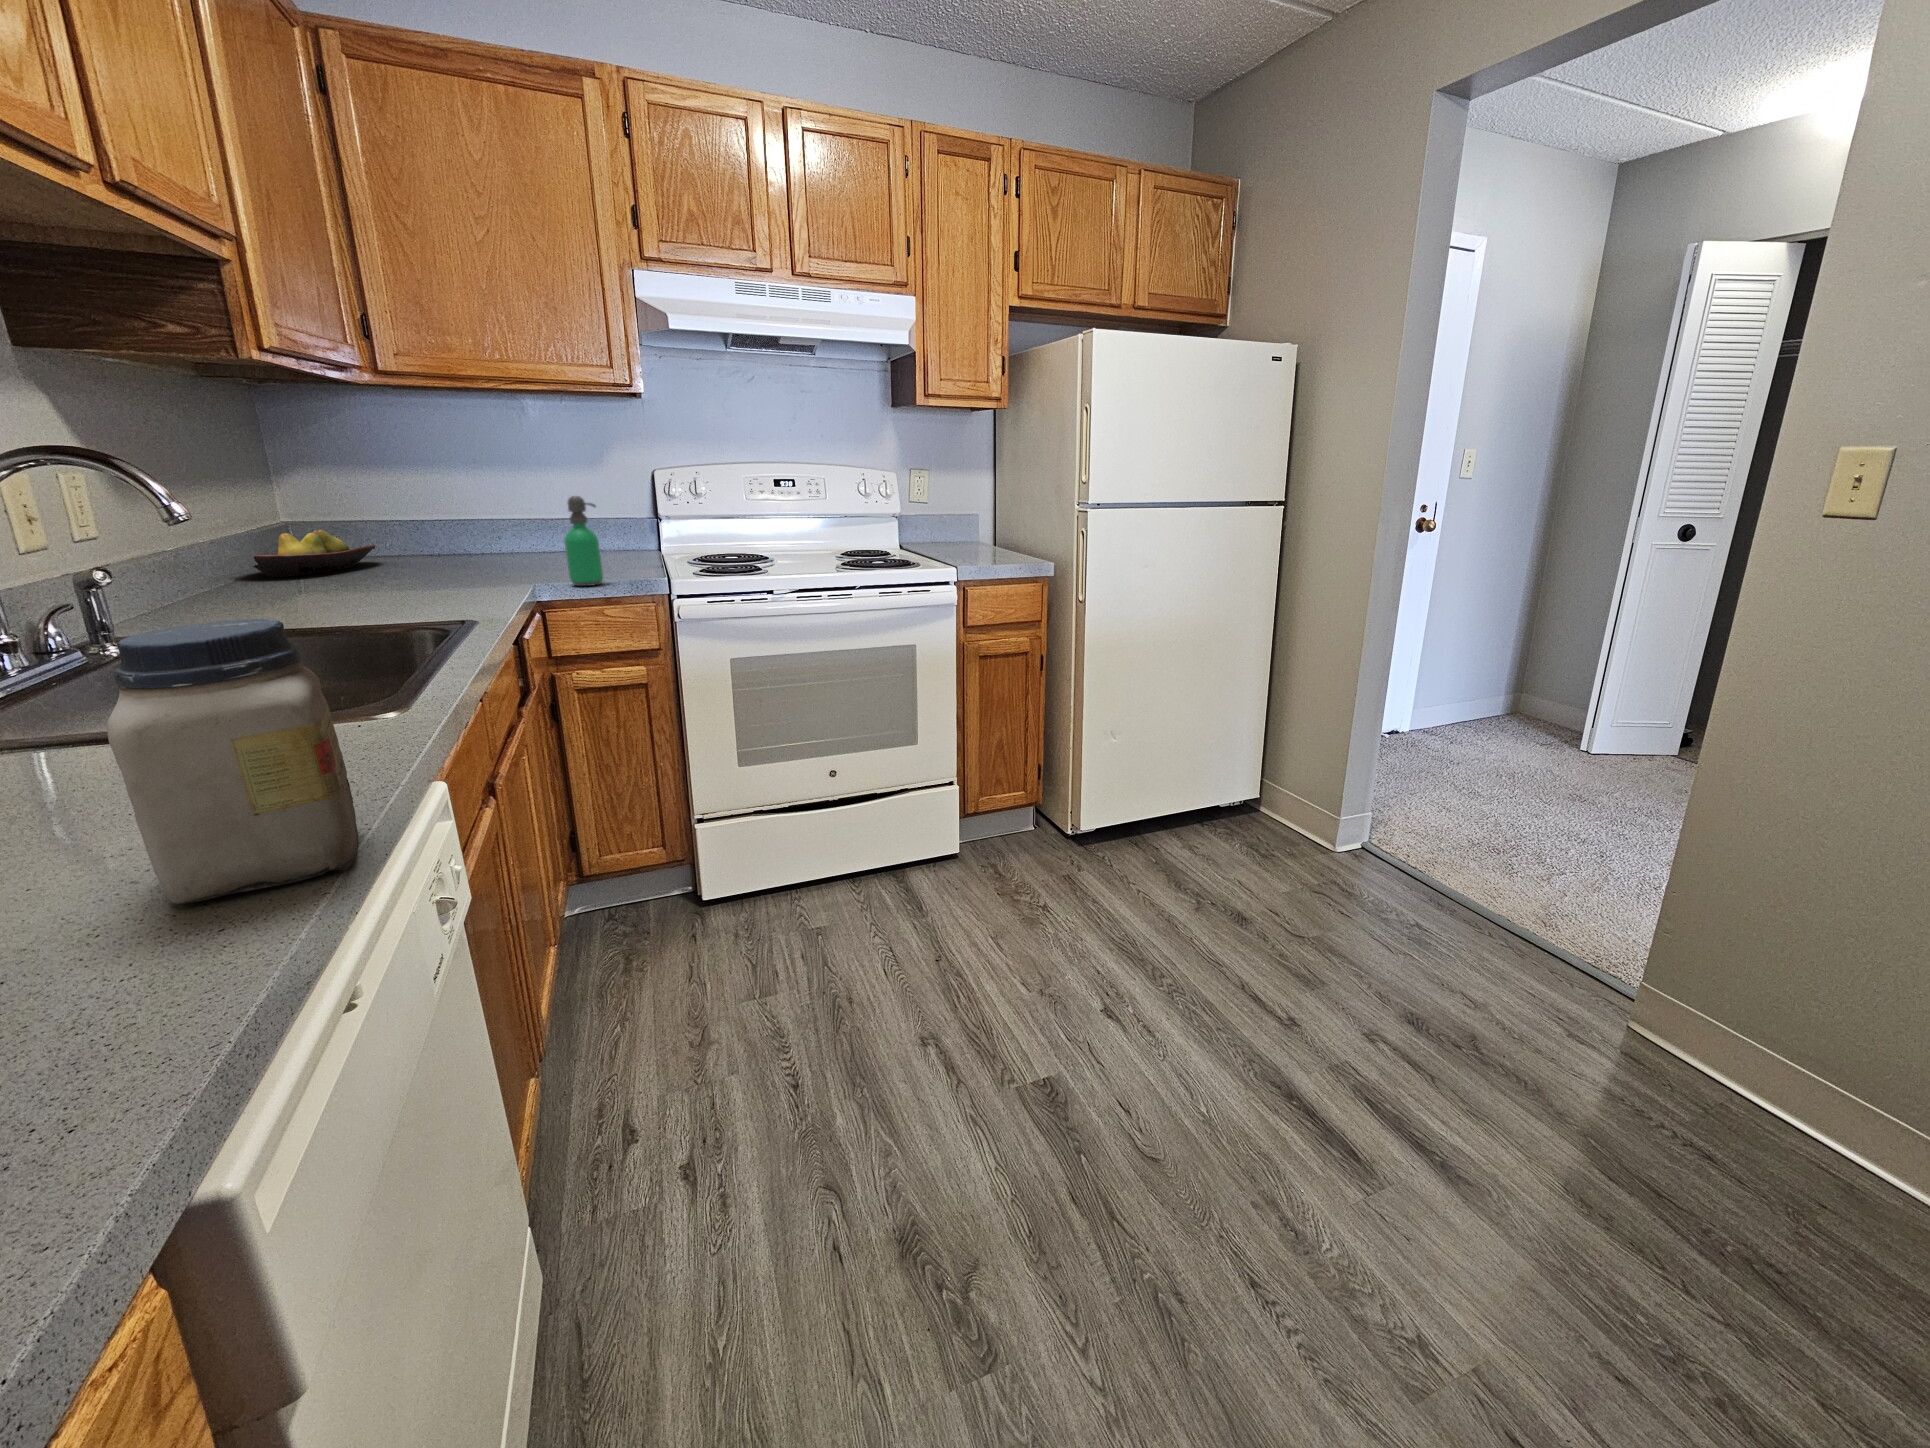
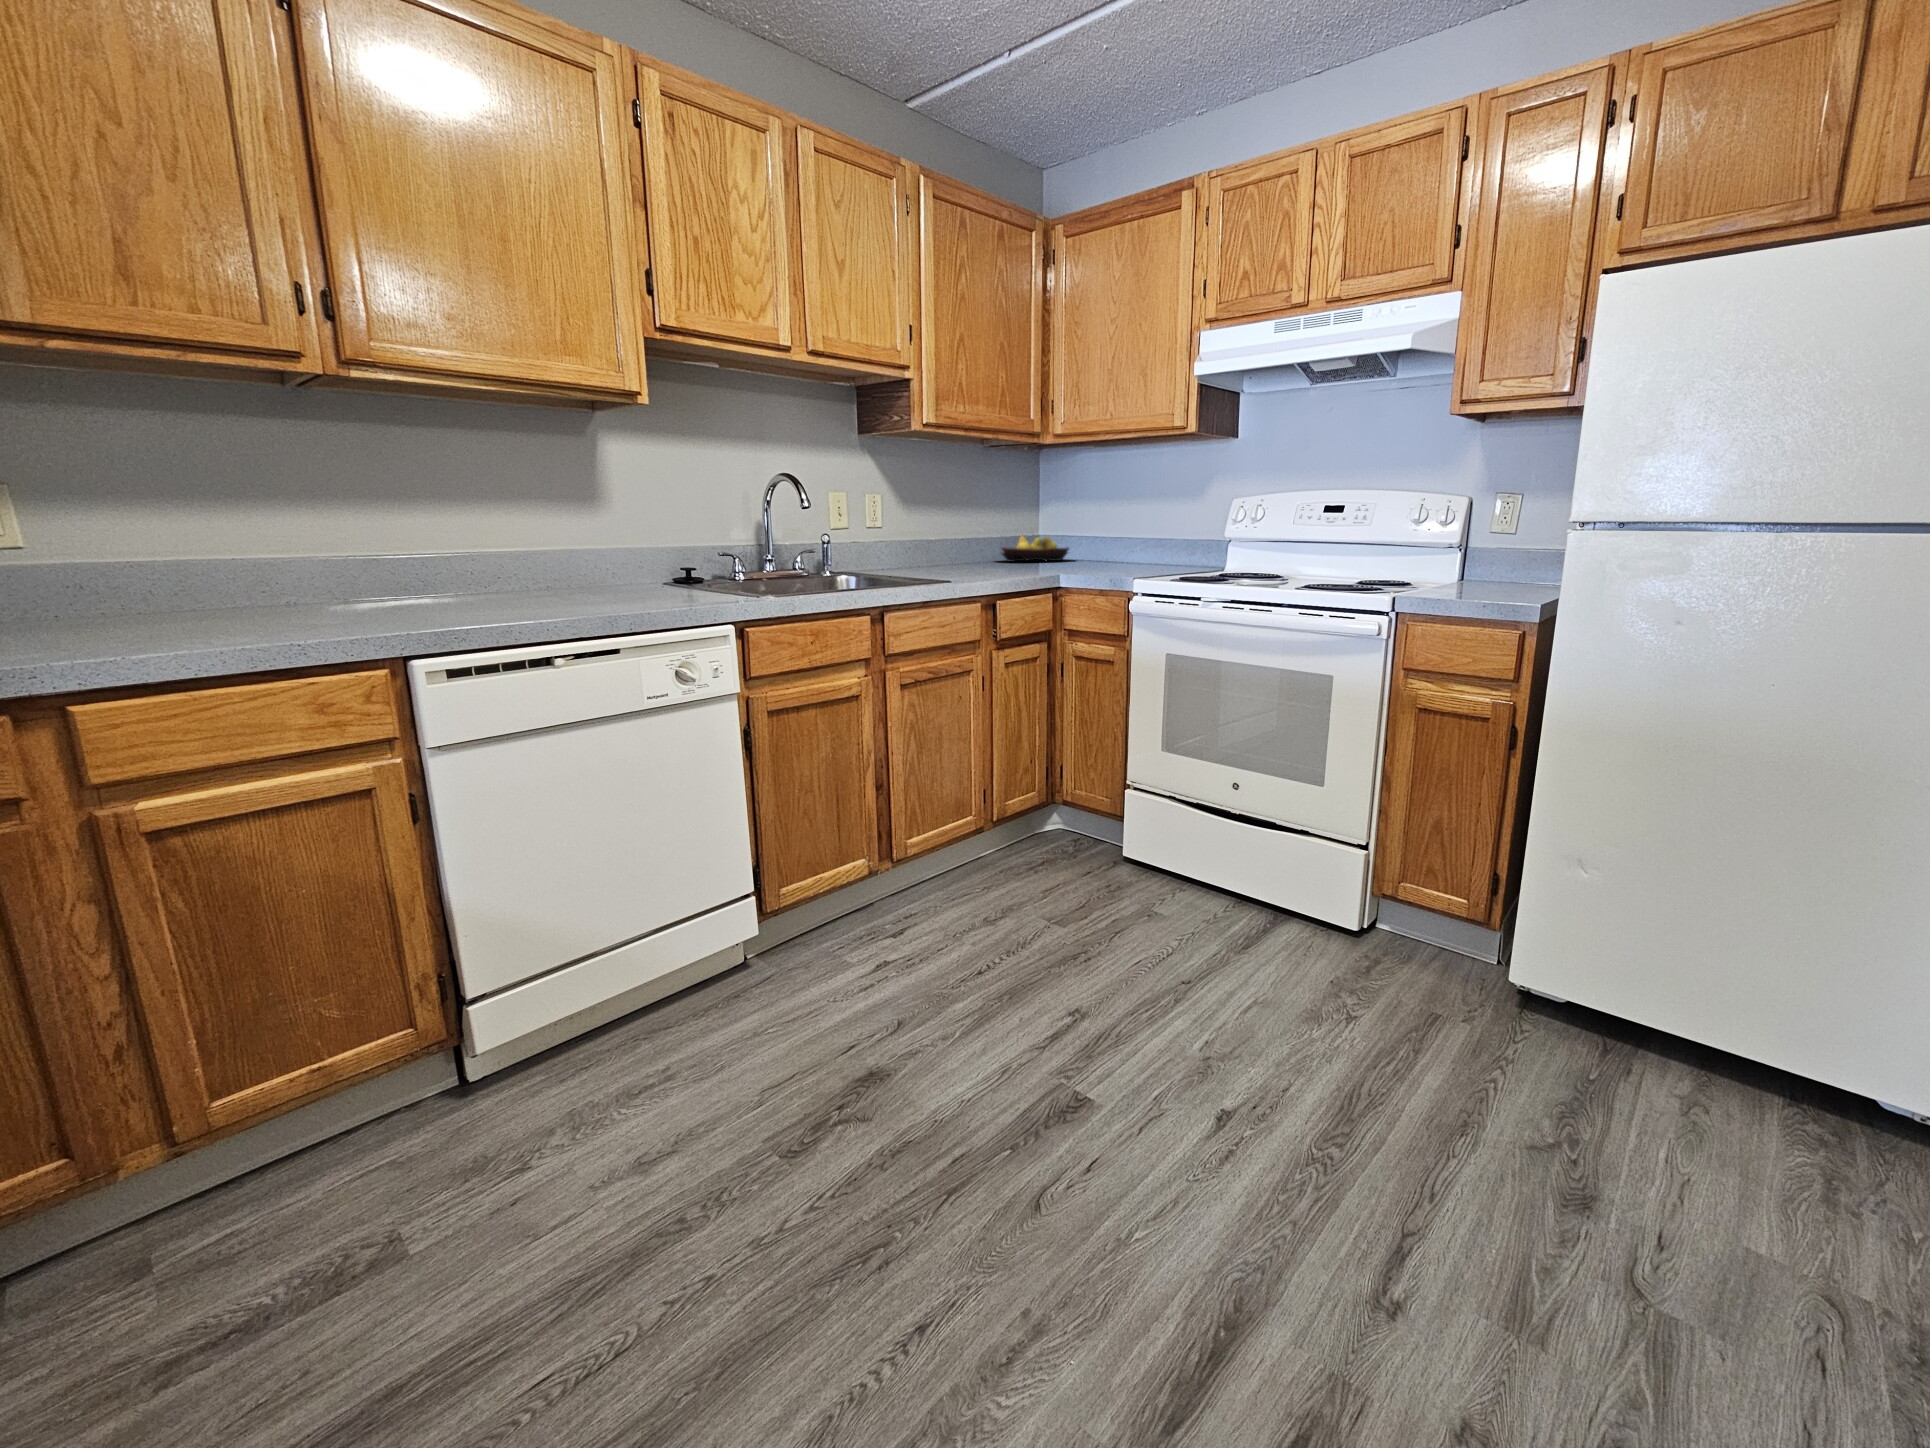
soap dispenser: present [564,496,603,586] -> none [1079,509,1103,577]
jar: present [107,619,358,904] -> none [539,516,621,617]

